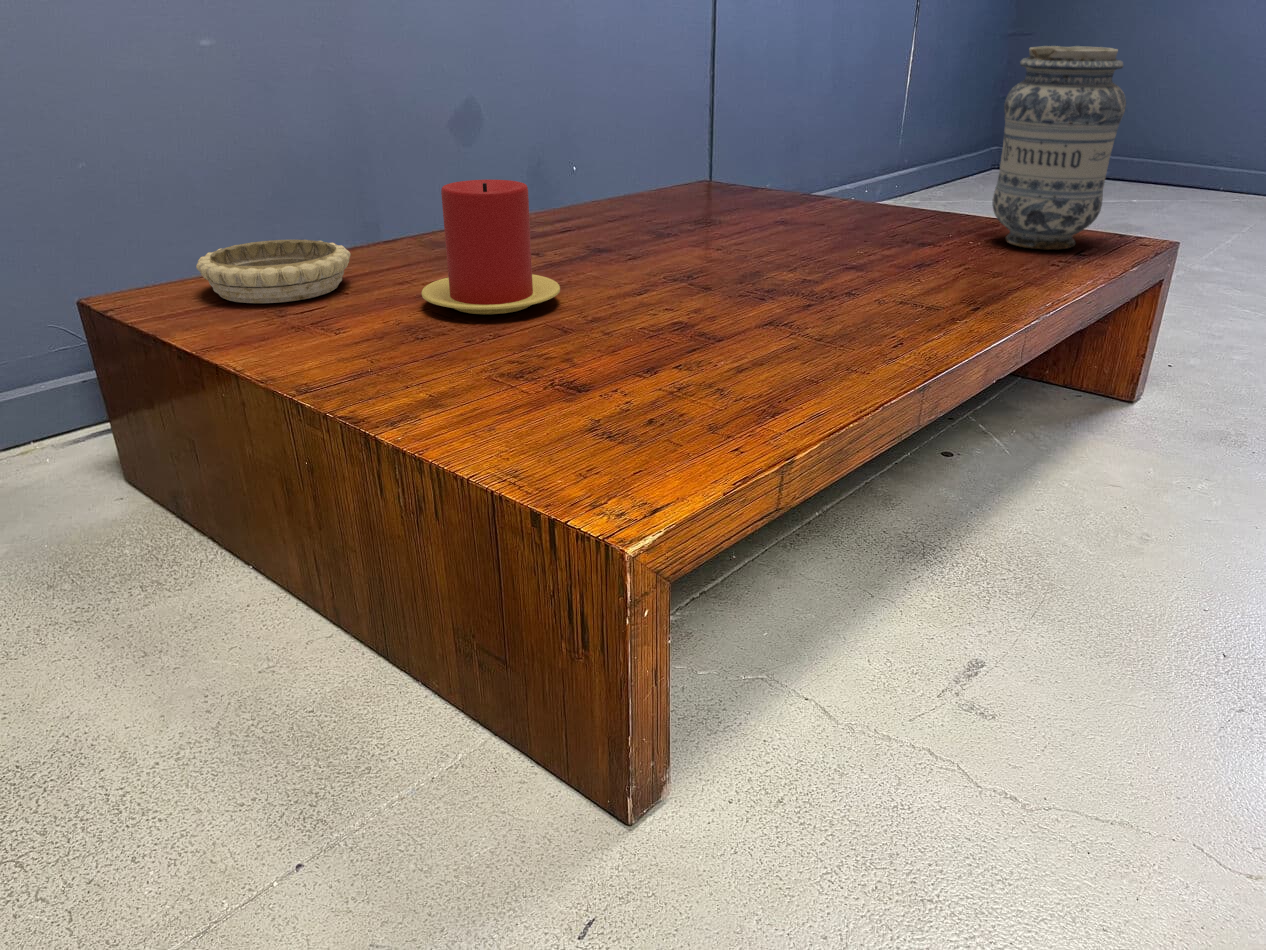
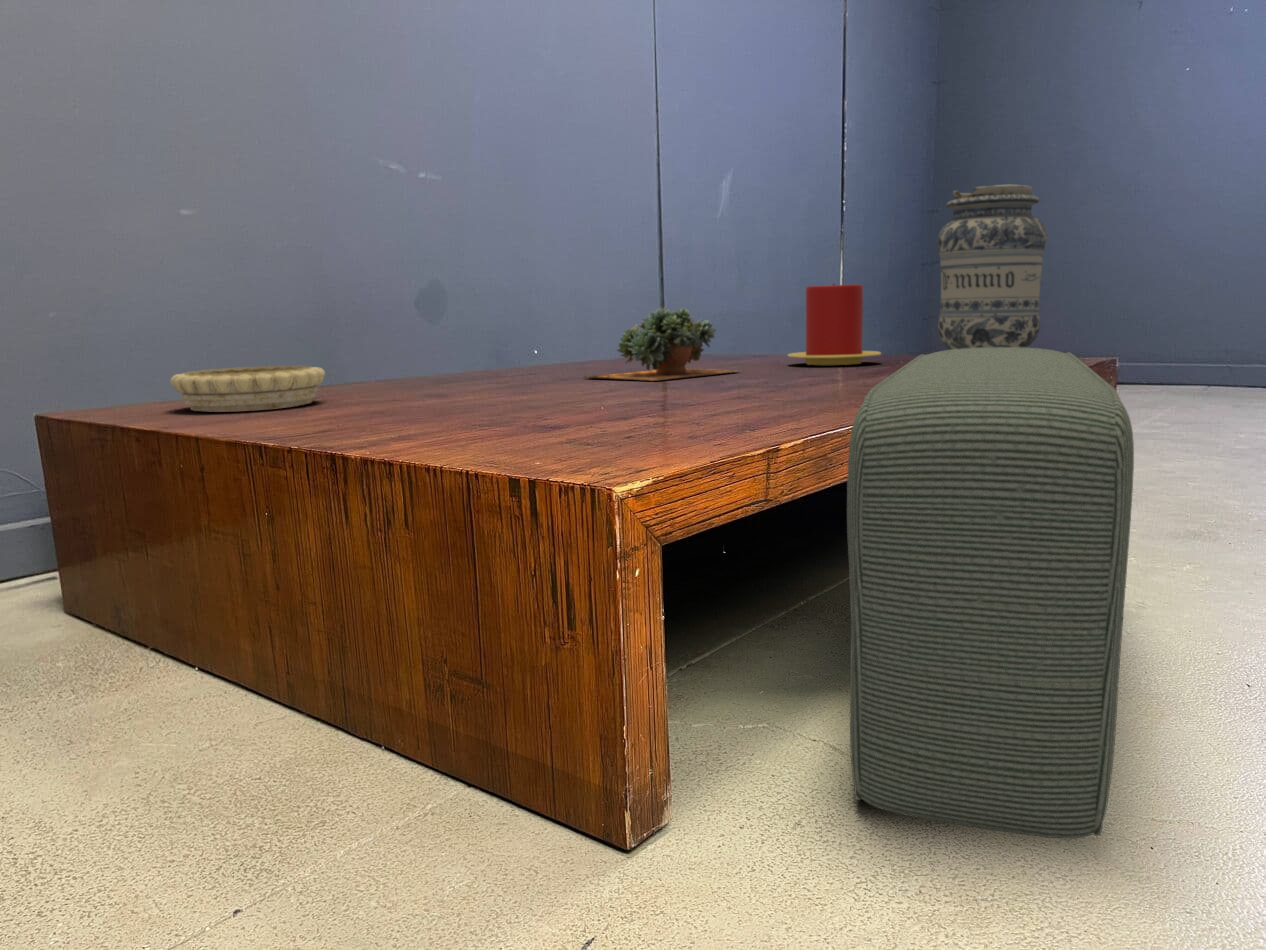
succulent plant: none [615,164,780,256] -> present [584,307,738,381]
candle: present [422,180,560,314] -> present [788,284,881,365]
pouf: none [833,281,1132,840] -> present [847,347,1134,838]

